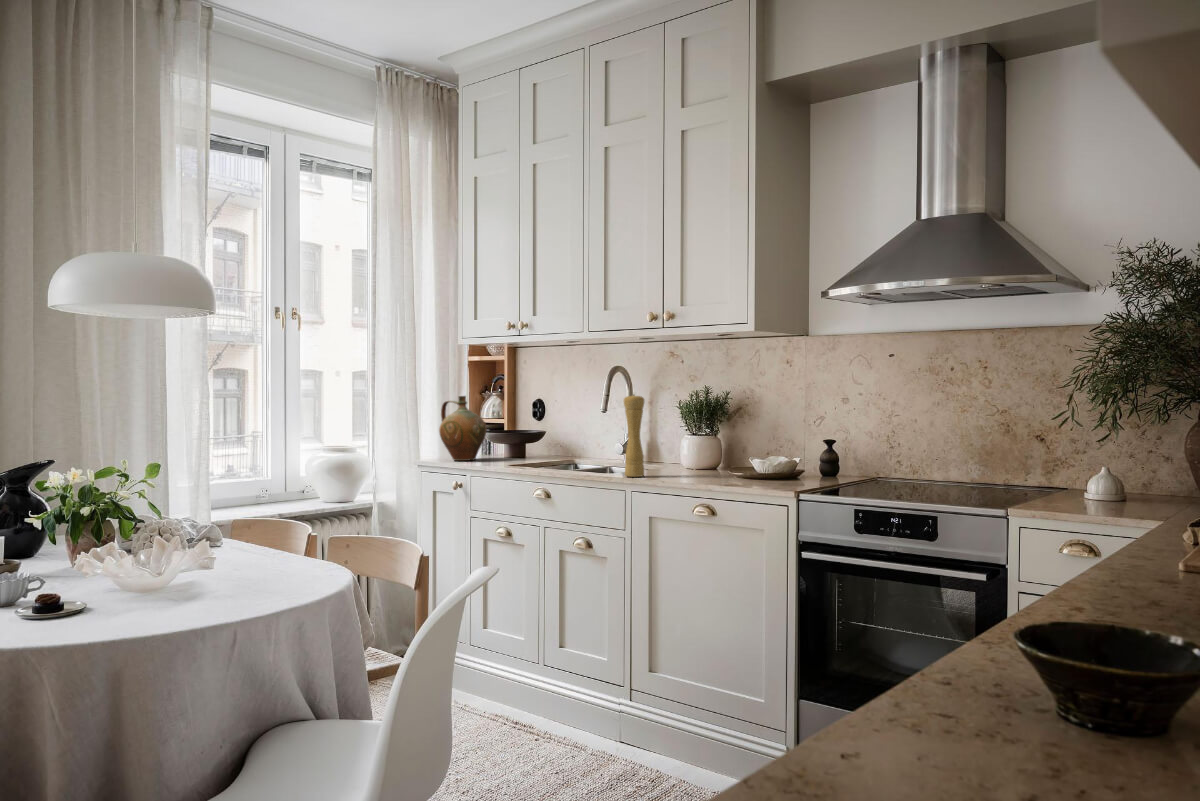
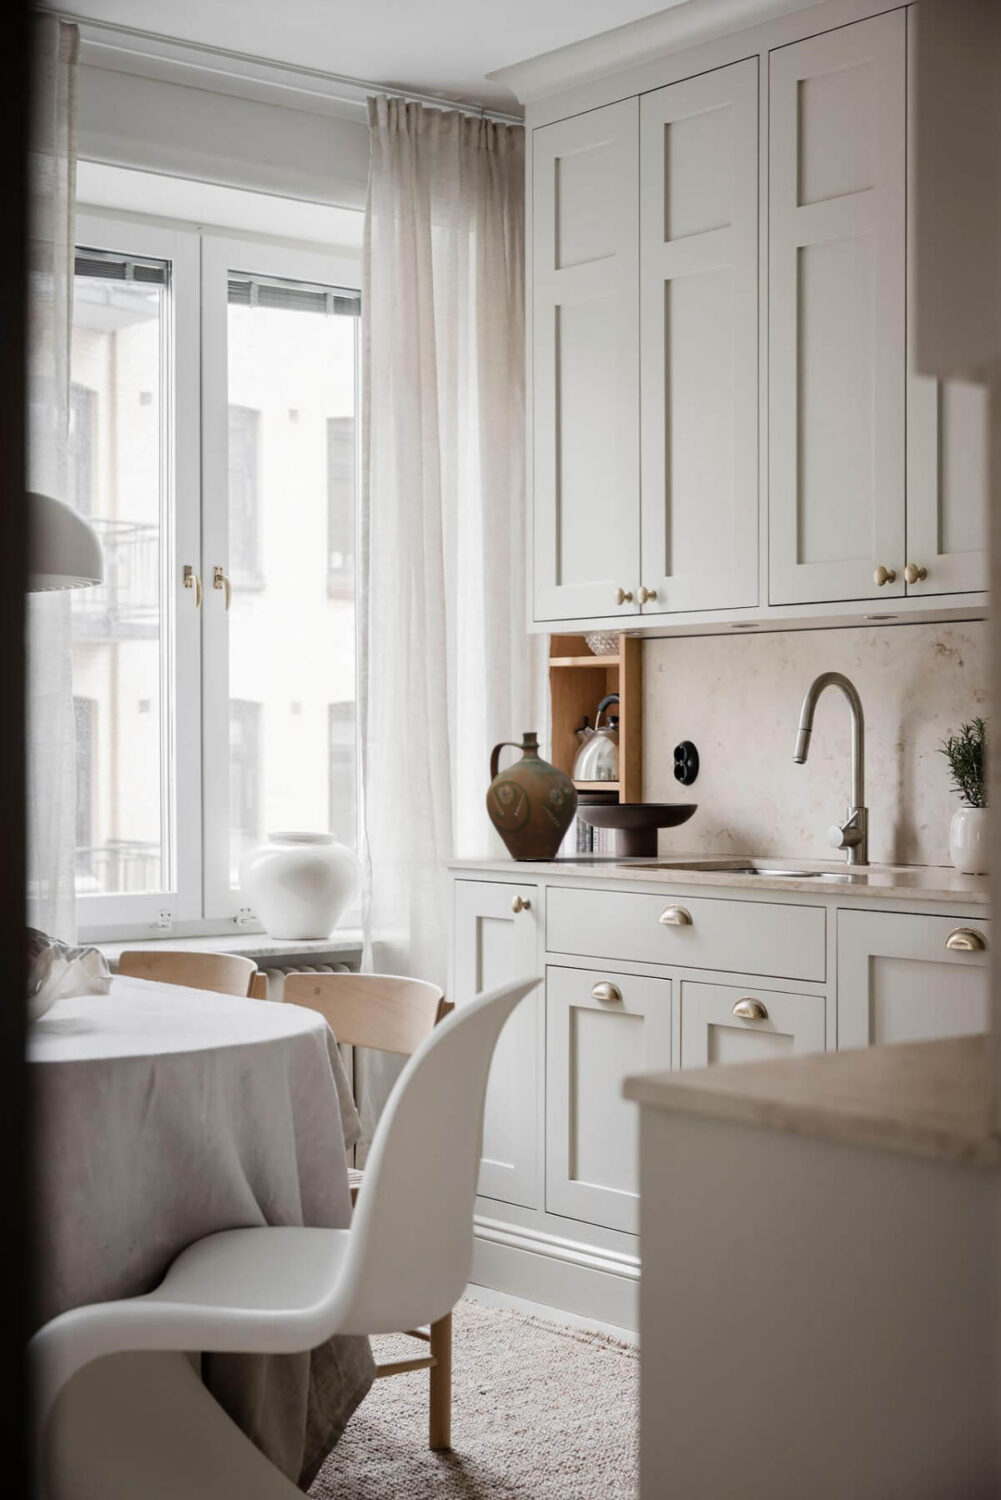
pepper mill: present [624,395,644,477] -> none [838,721,881,887]

